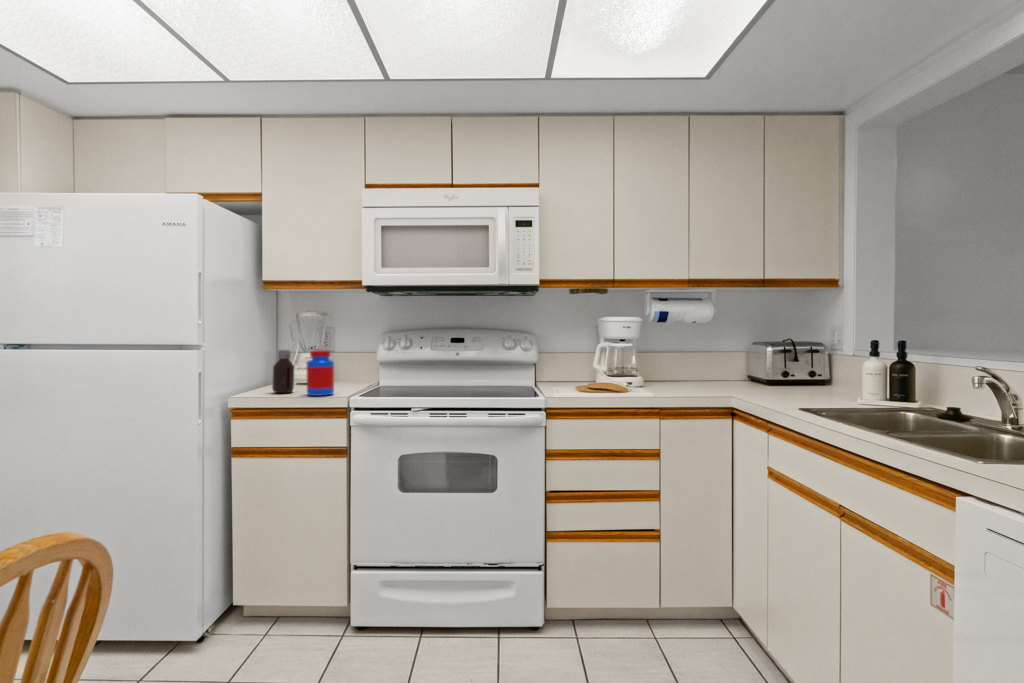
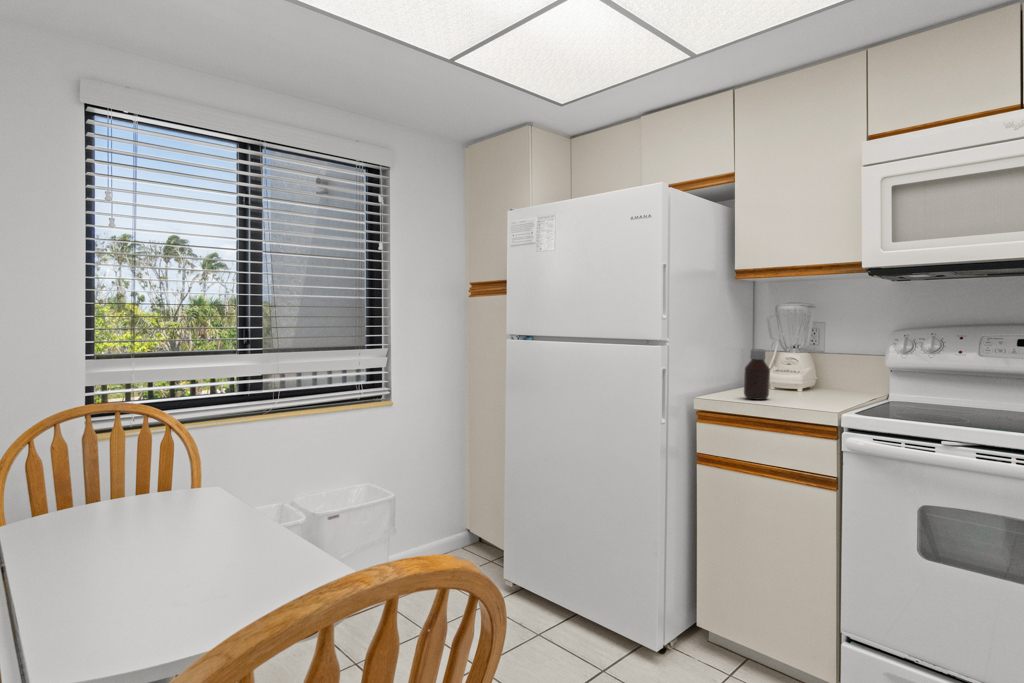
jar: present [307,350,334,396] -> none [784,351,820,407]

